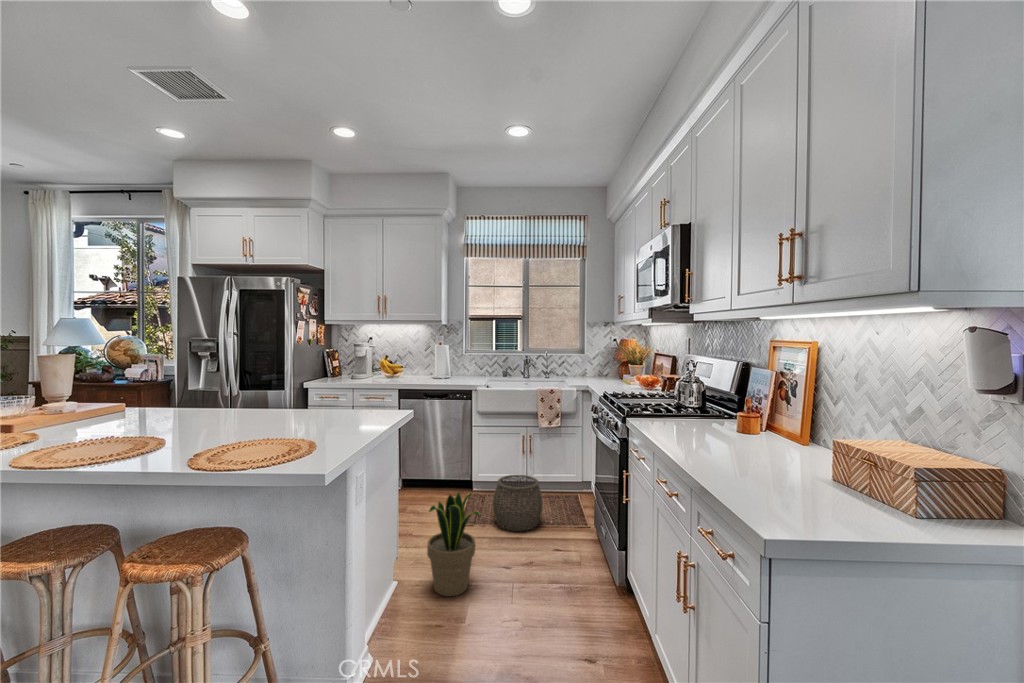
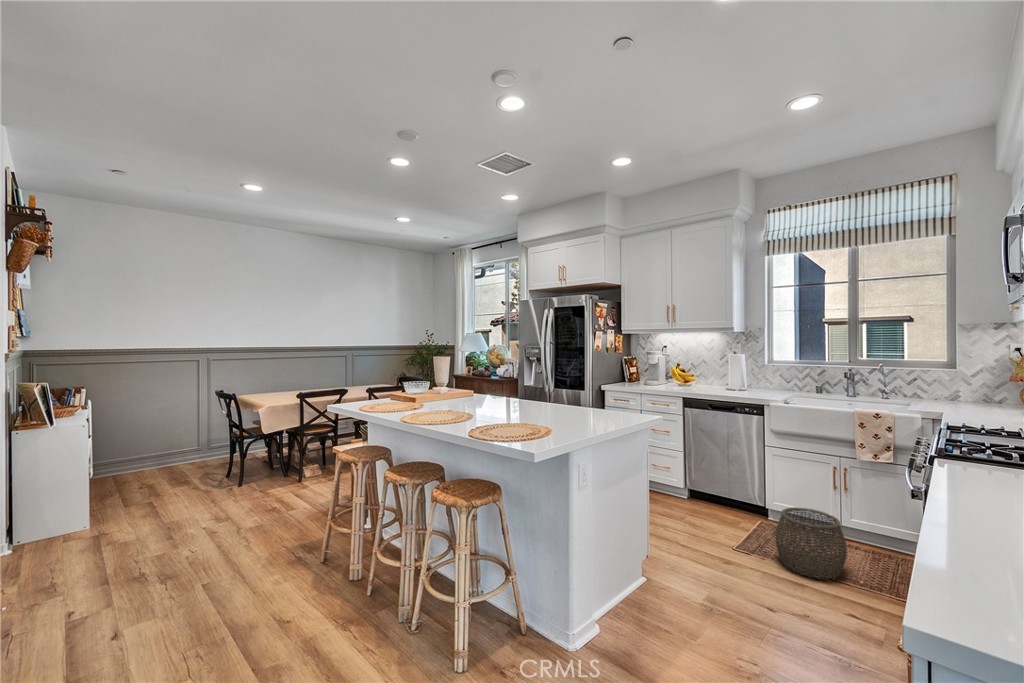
potted plant: present [427,492,480,596] -> none [667,506,726,614]

